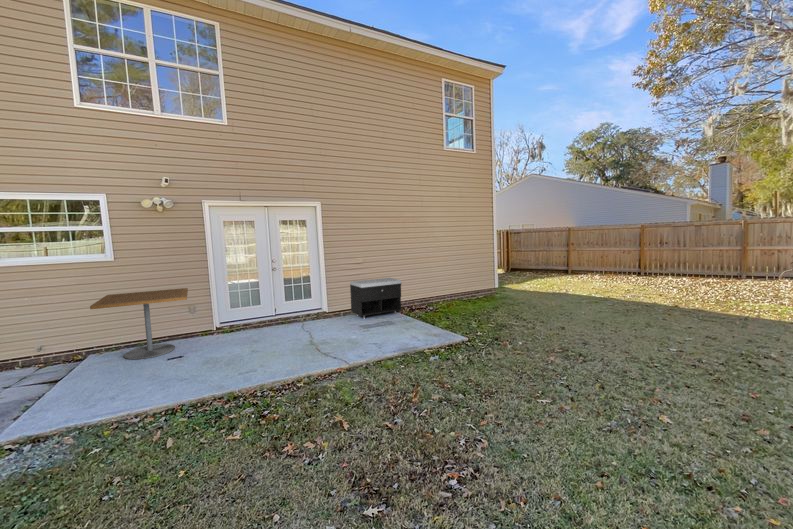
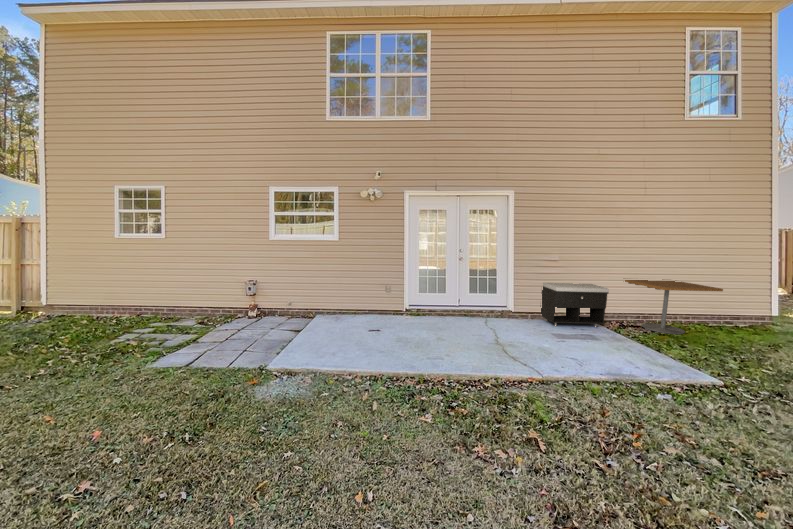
dining table: present [90,288,188,360] -> present [625,279,723,334]

